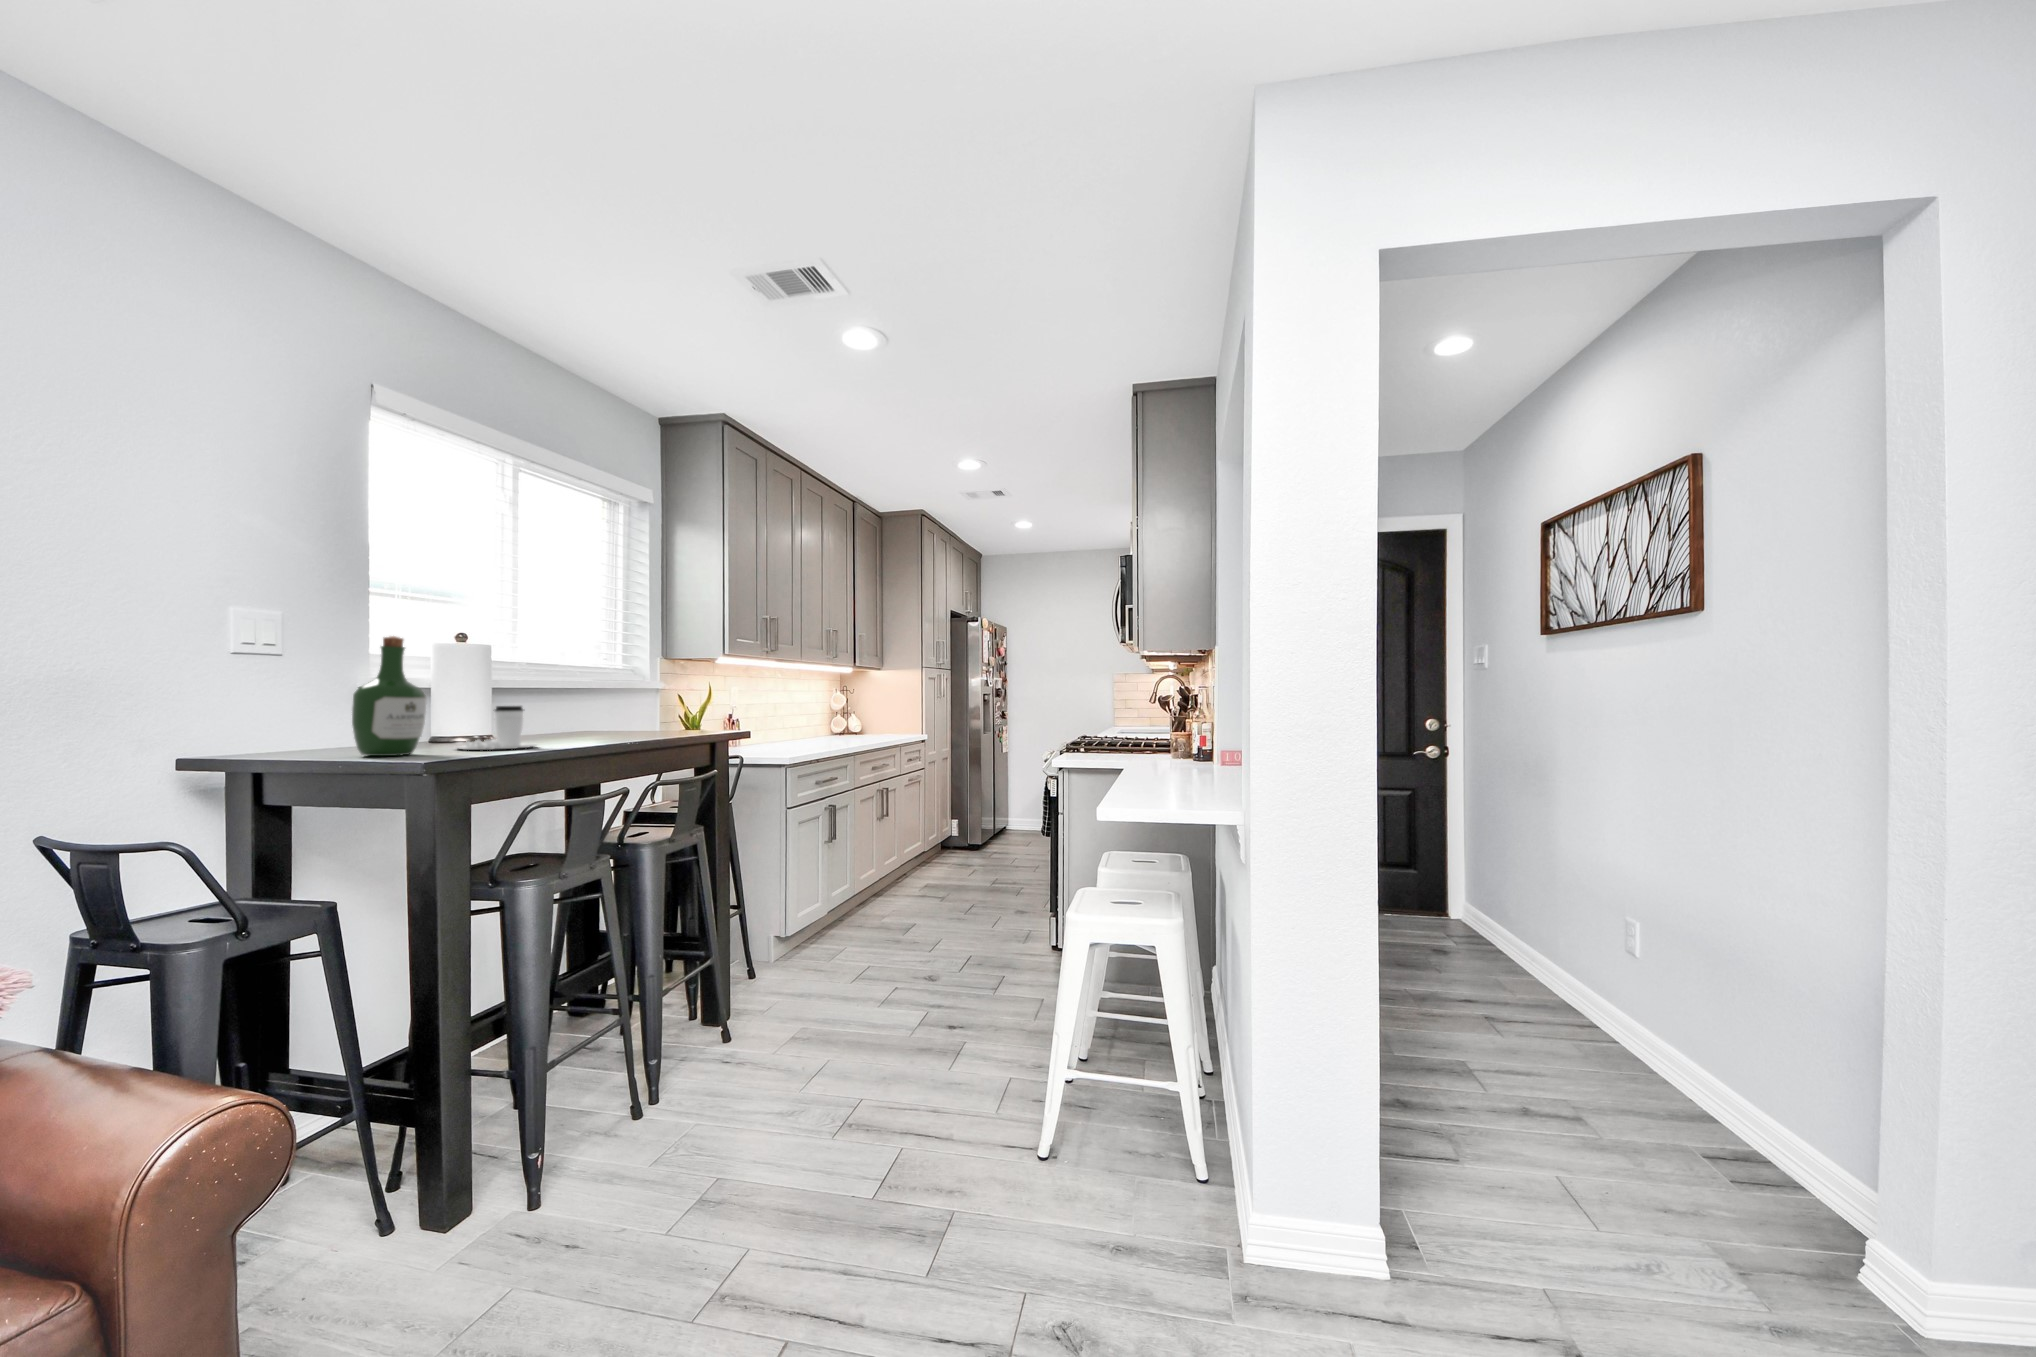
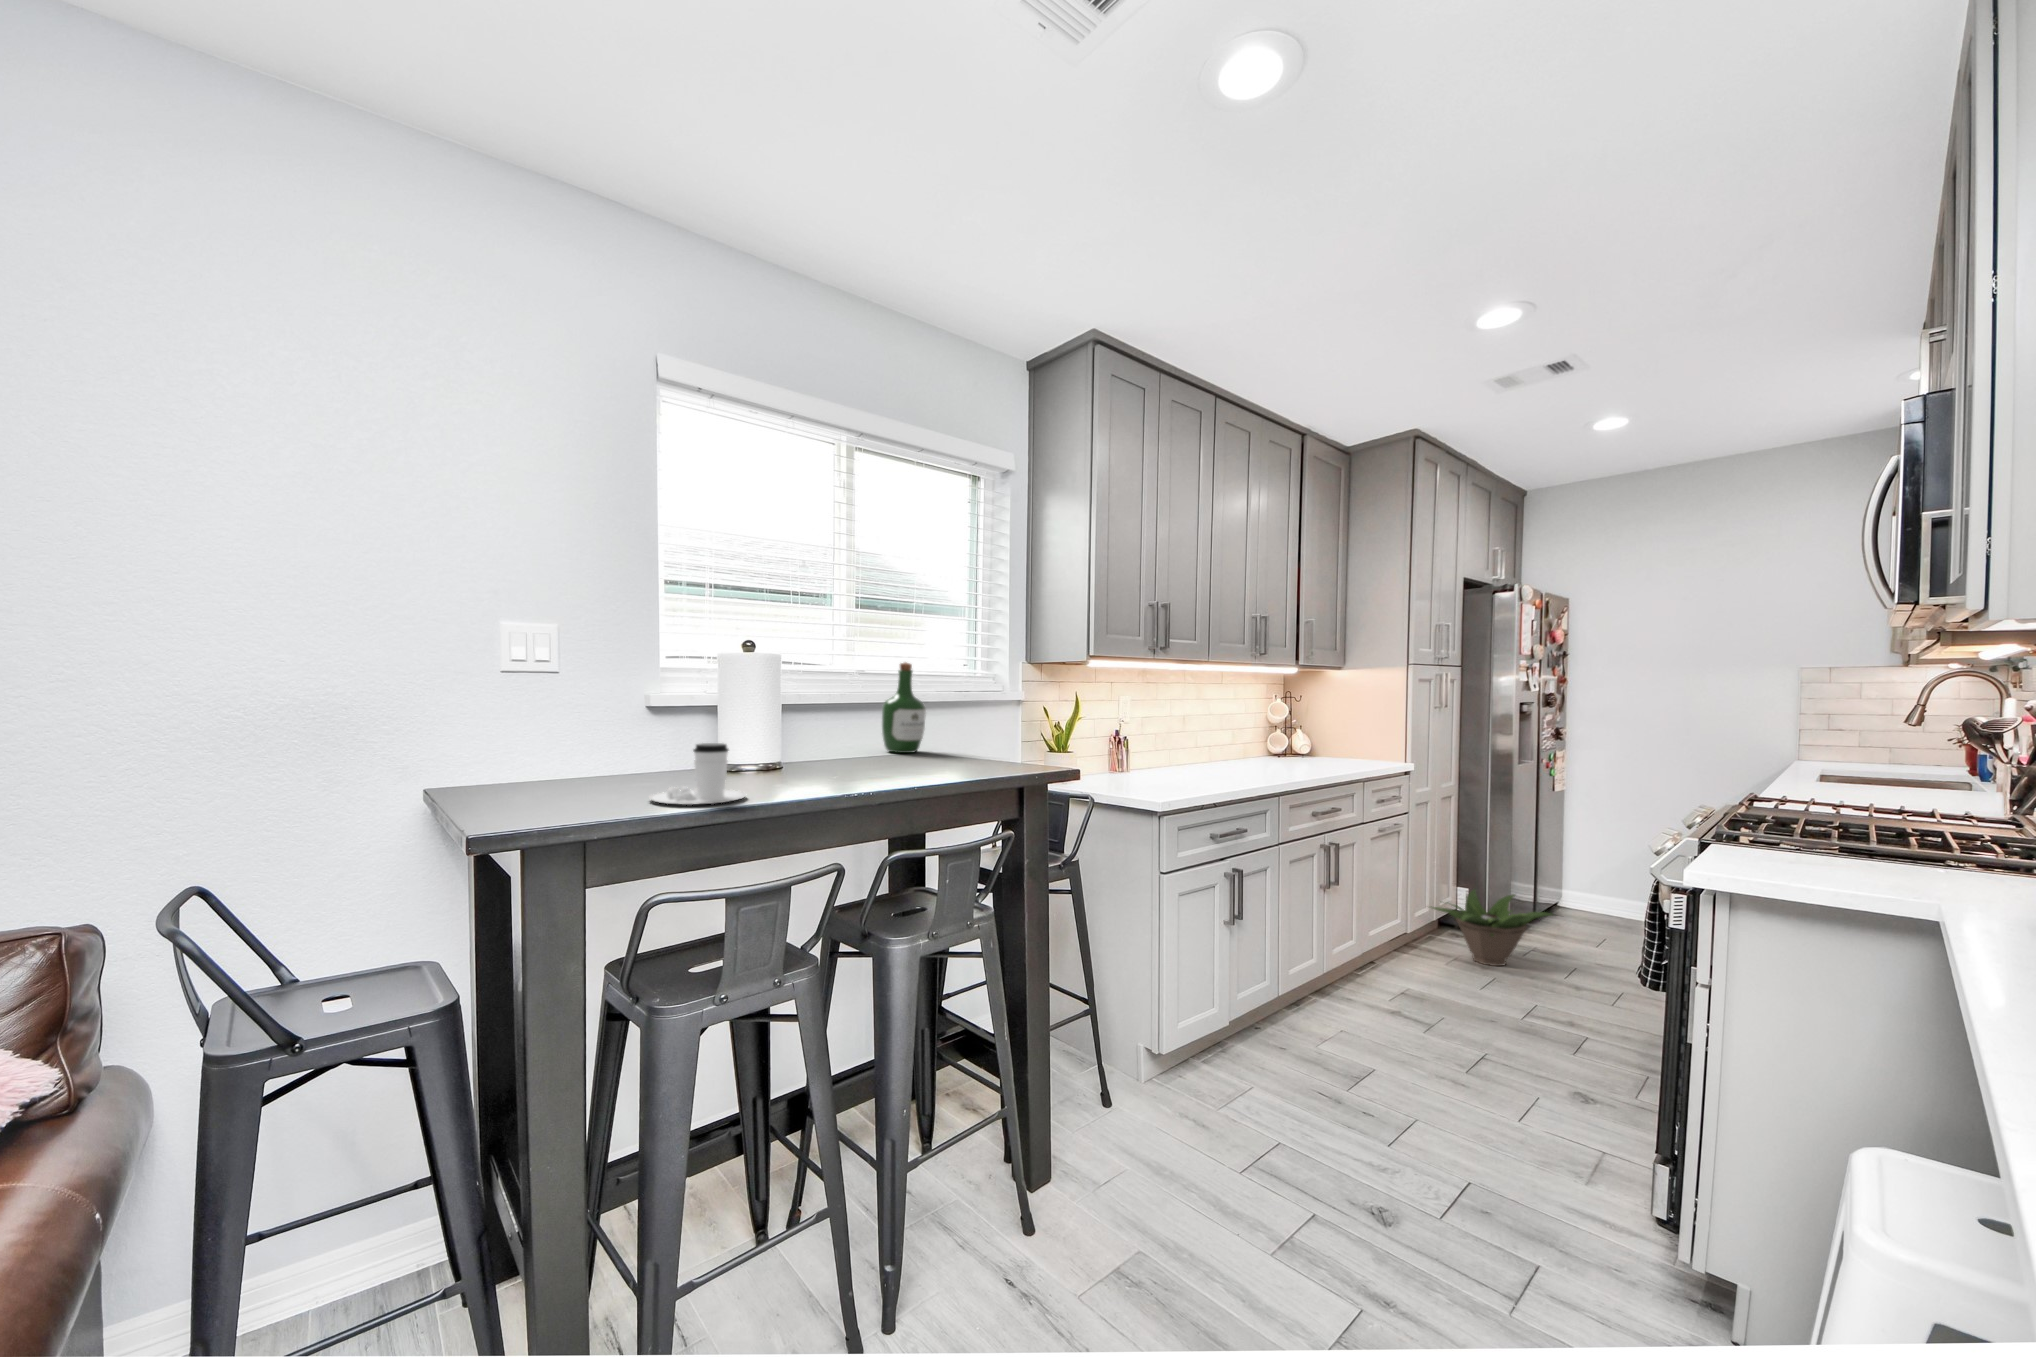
wine bottle: present [352,636,426,756] -> present [882,662,926,753]
decorative plant: none [935,818,1009,864] -> present [1432,889,1552,966]

